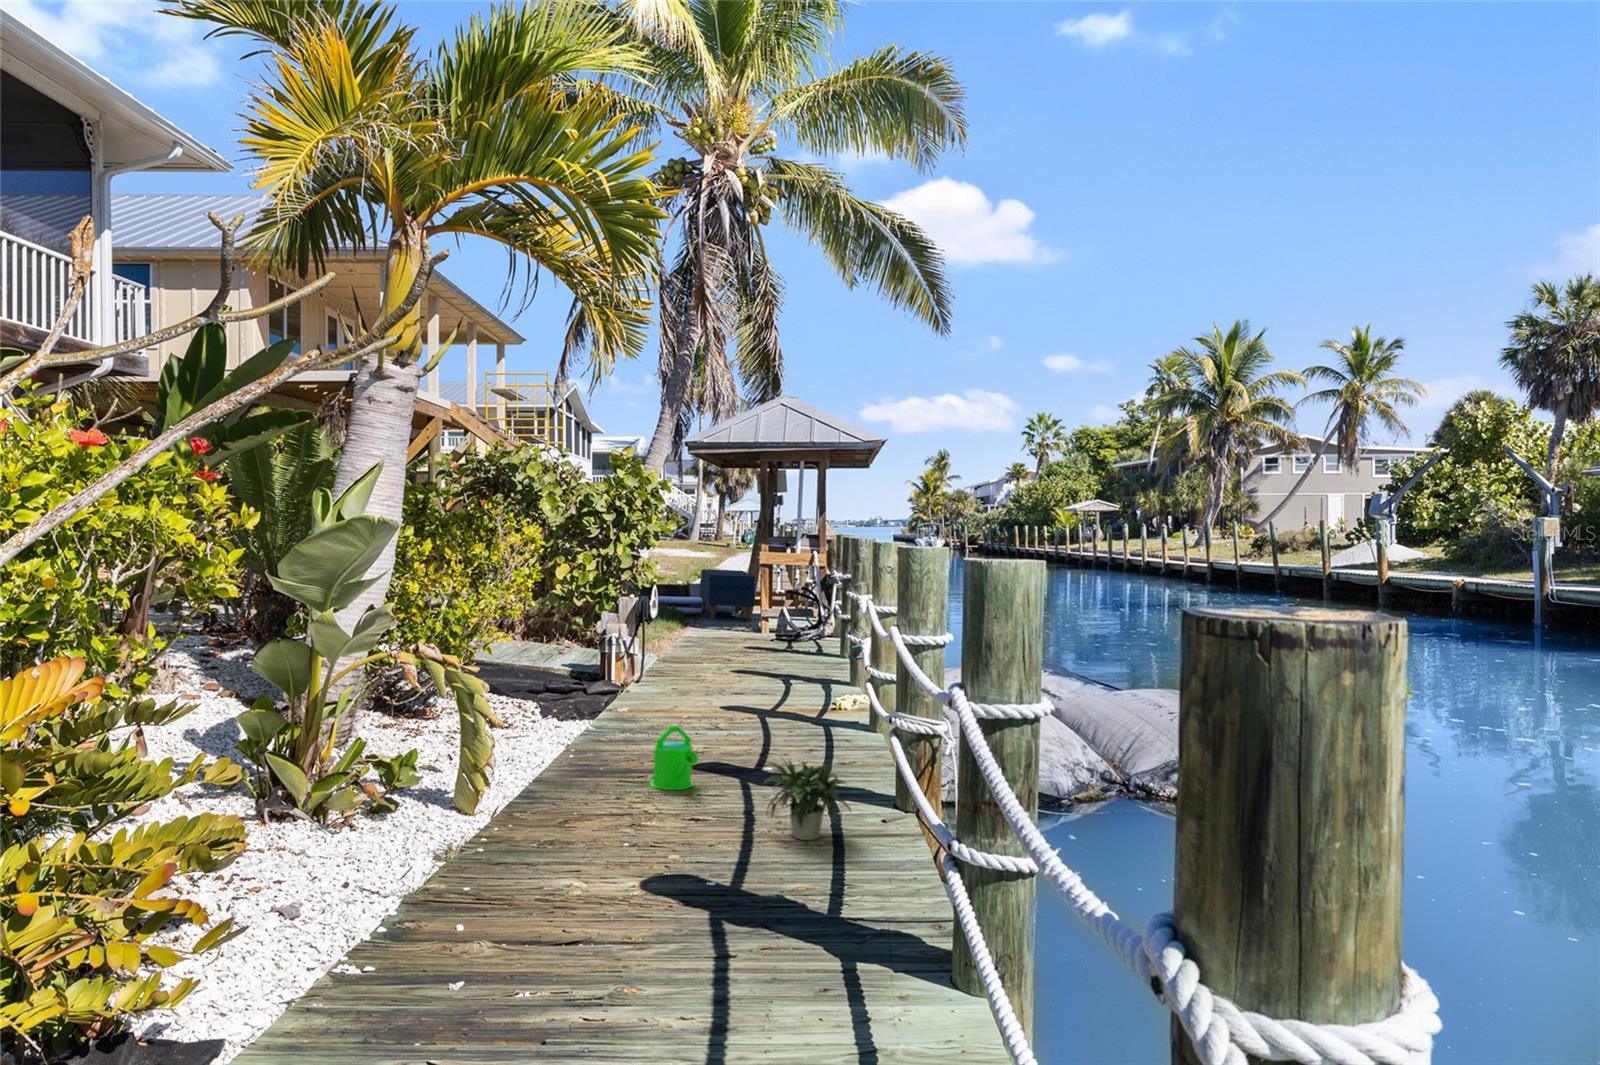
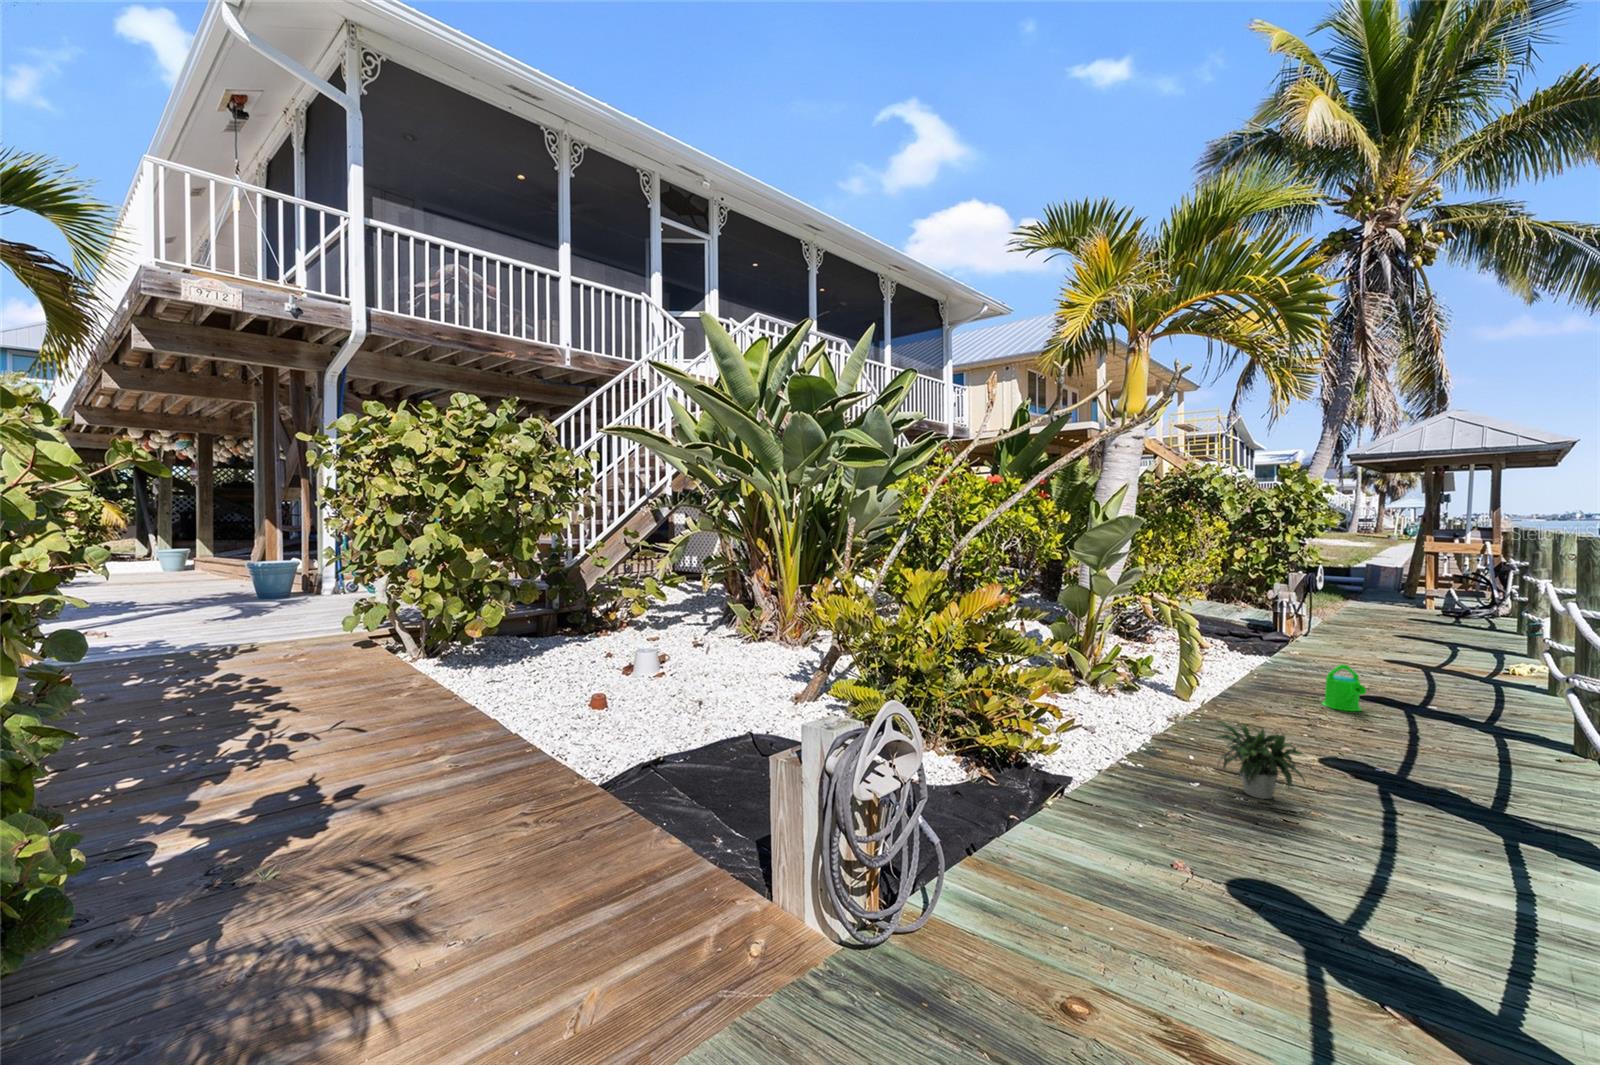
bench: present [700,569,755,621] -> none [1360,554,1419,597]
potted plant: present [764,761,851,840] -> present [1216,721,1305,799]

